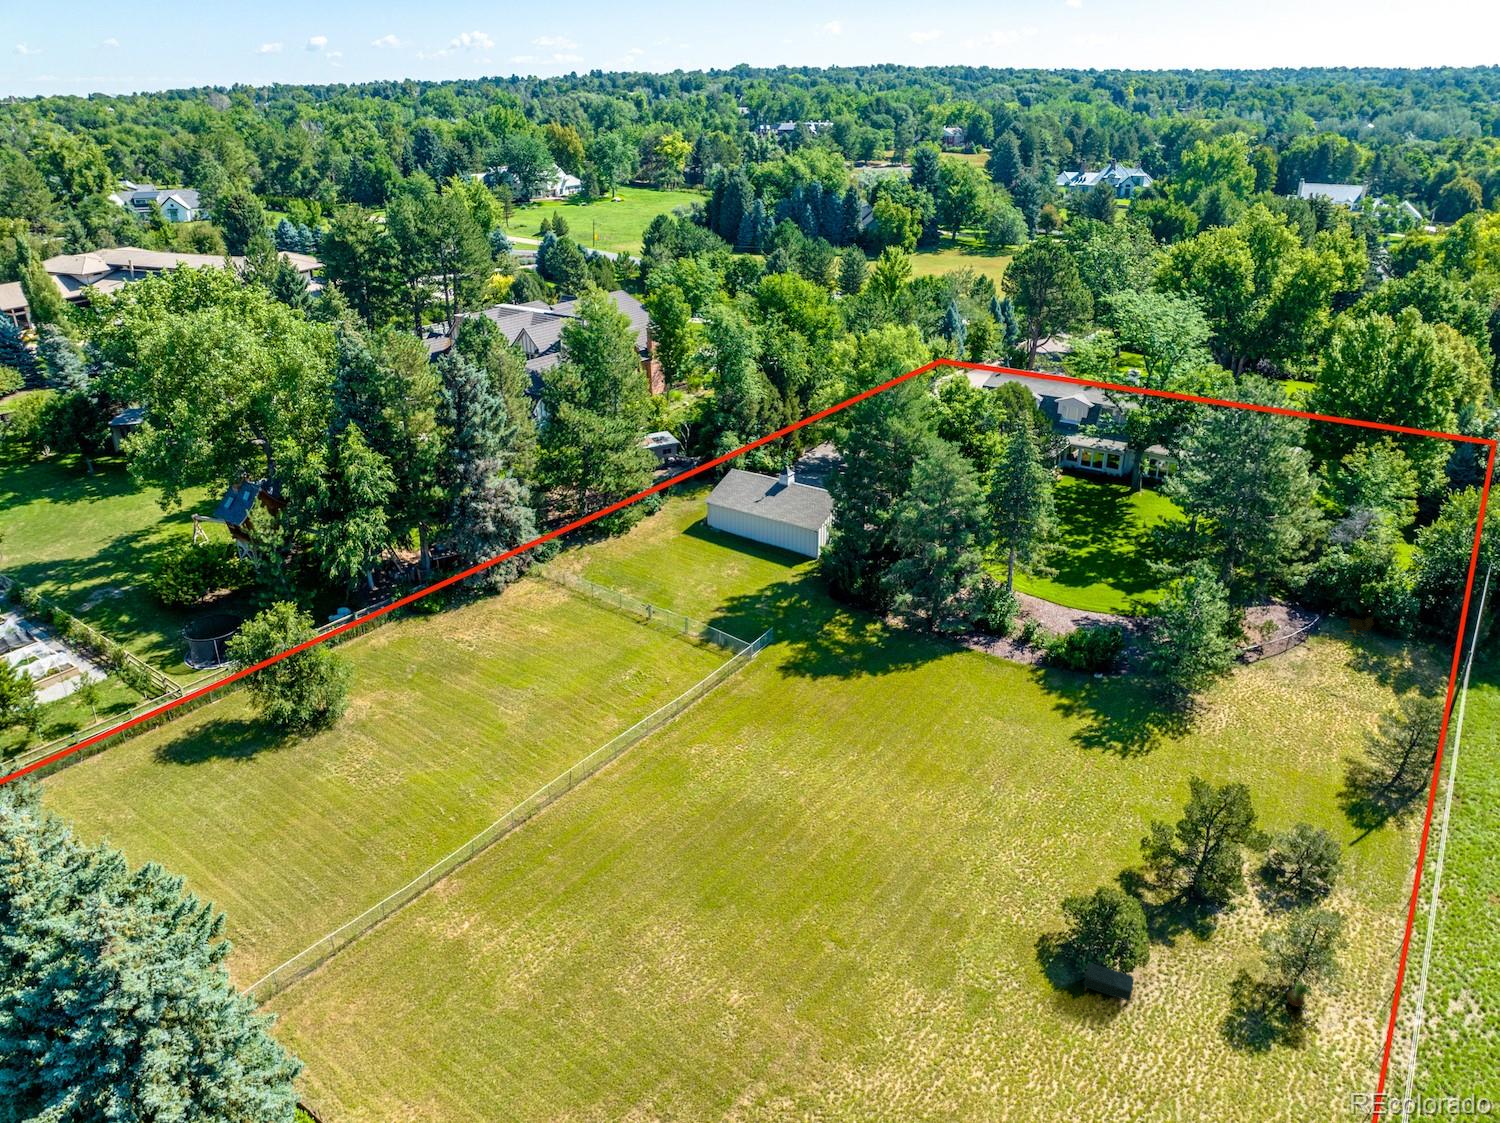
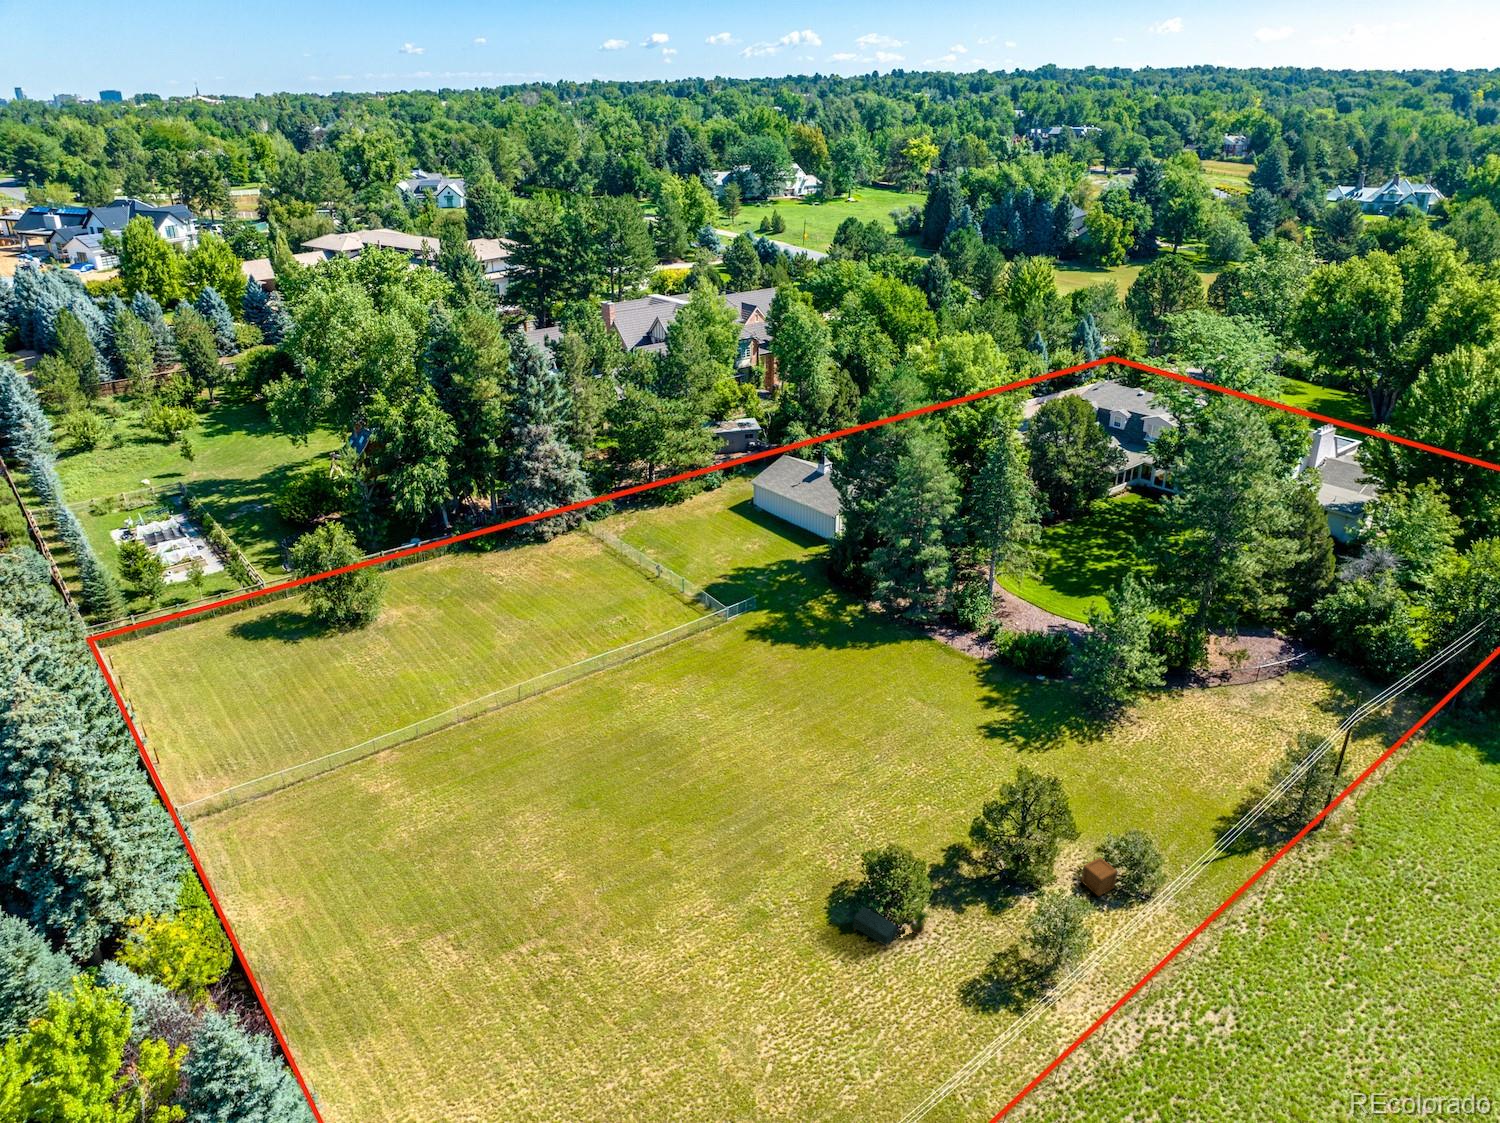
lounge chair: present [1349,618,1373,633] -> none [1340,658,1371,678]
wooden crate: none [1260,859,1299,900] -> present [1081,858,1118,896]
potted tree: present [1287,982,1311,1006] -> present [910,912,927,934]

